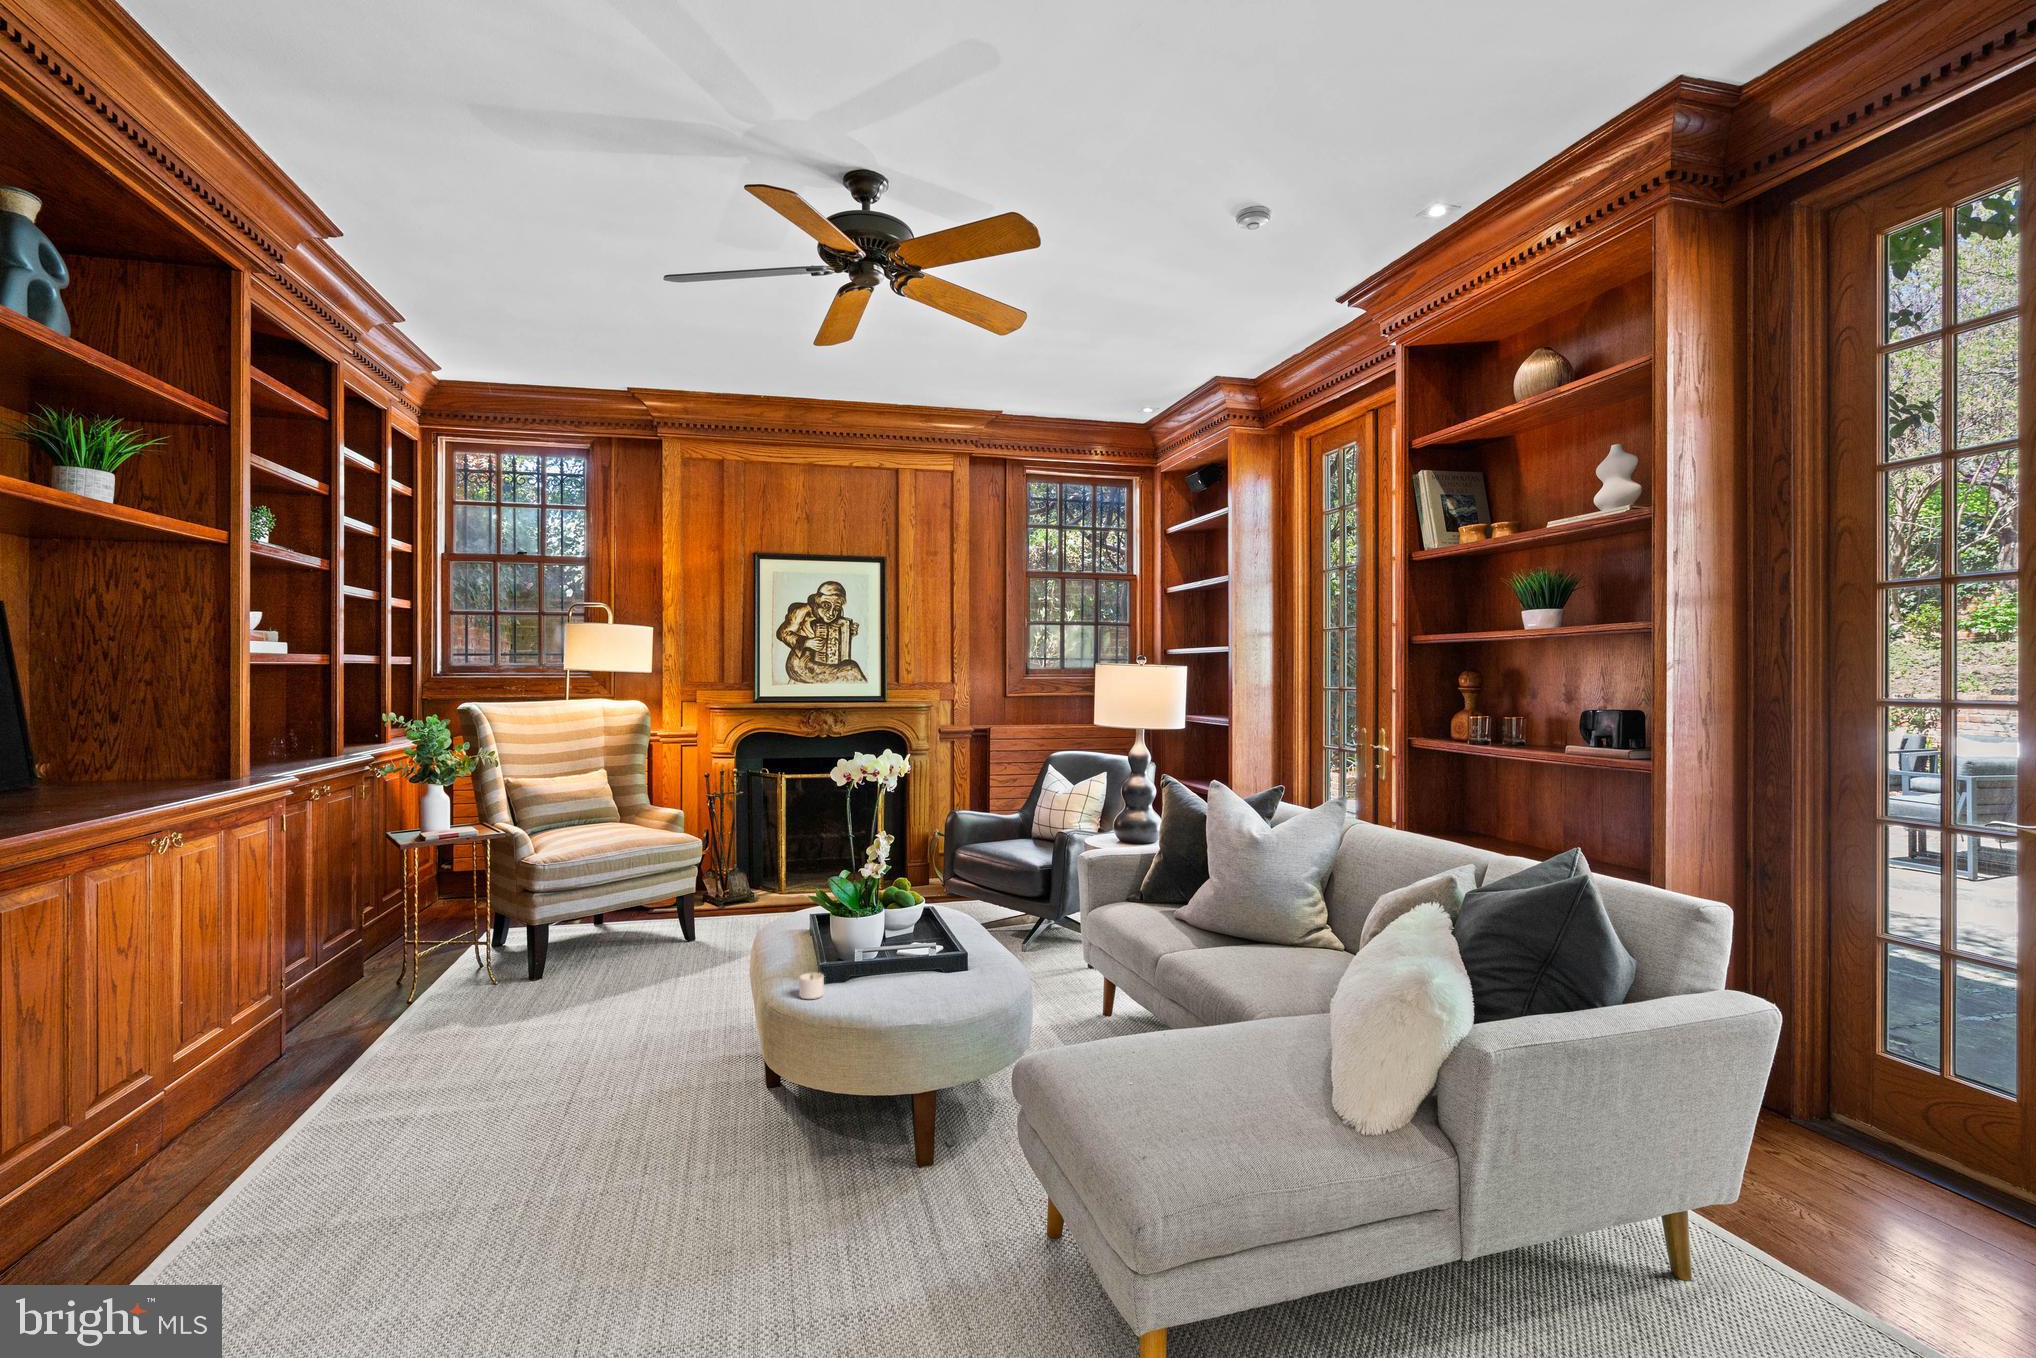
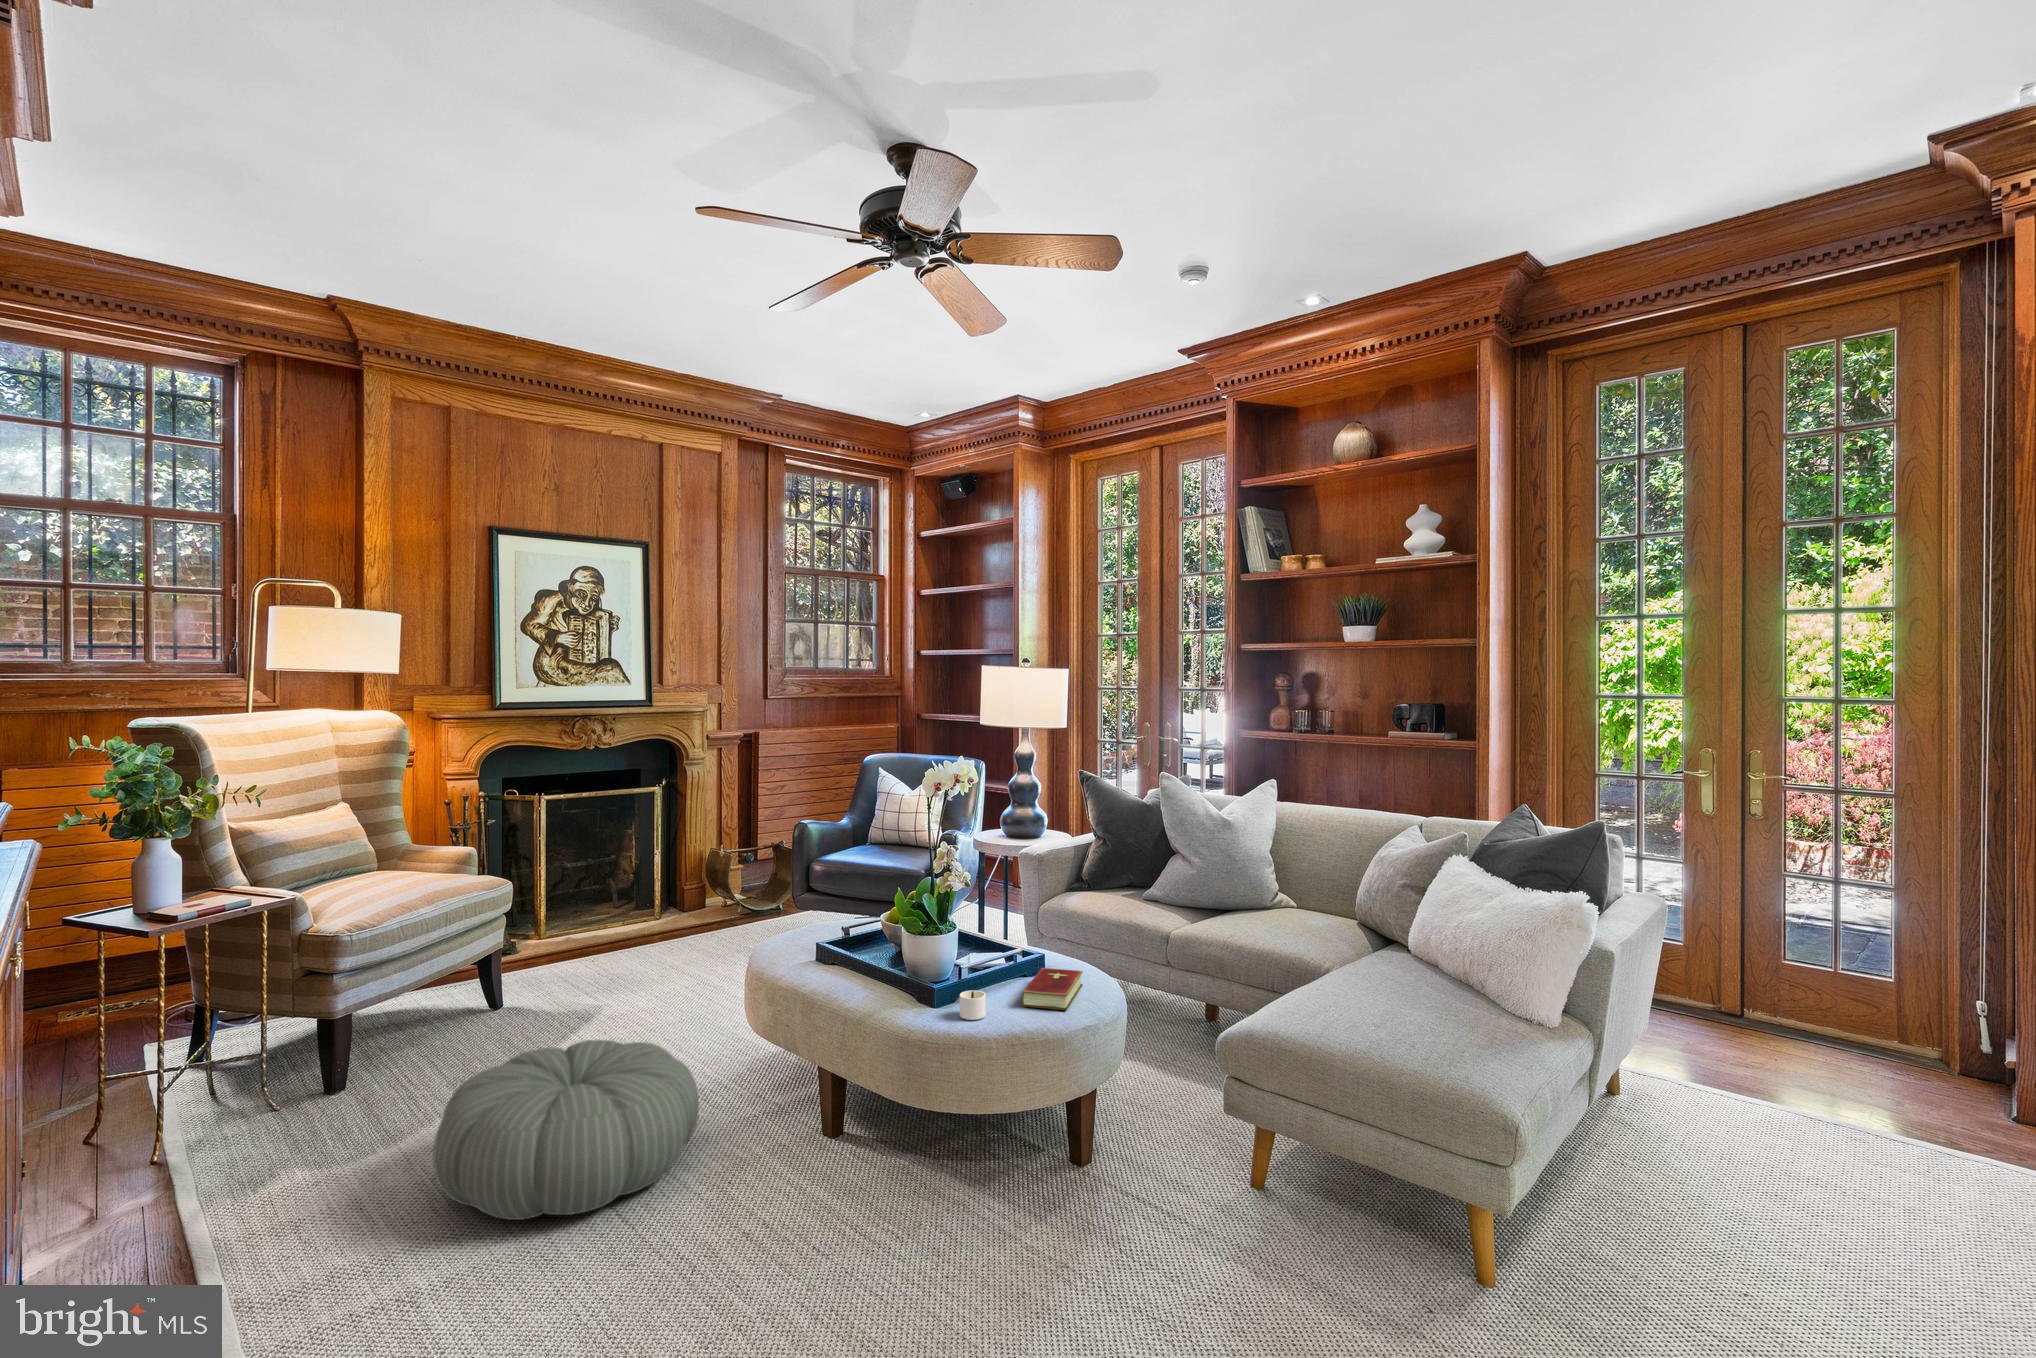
pouf: none [468,966,670,1090] -> present [433,1040,699,1220]
hardcover book: none [862,966,948,1007] -> present [1022,968,1083,1010]

